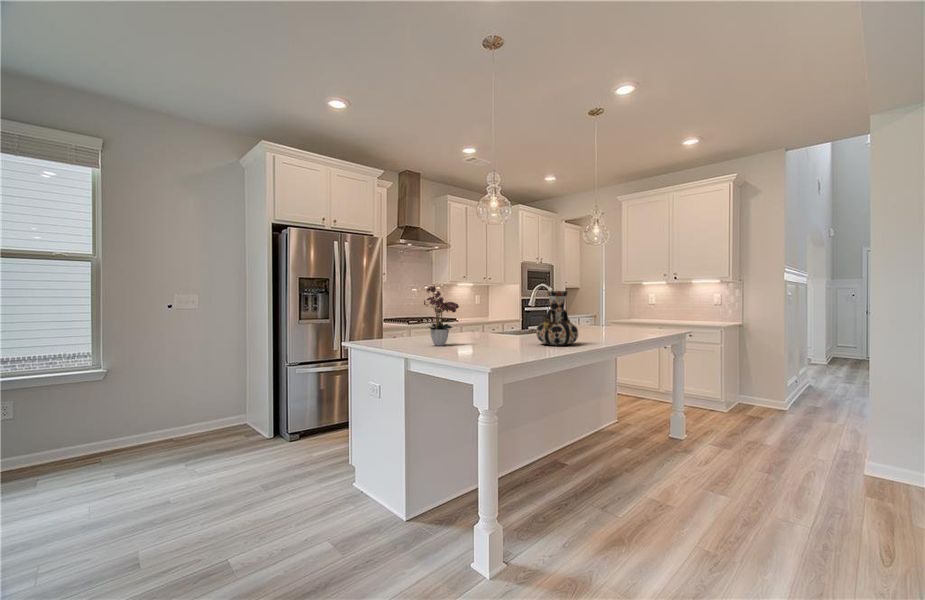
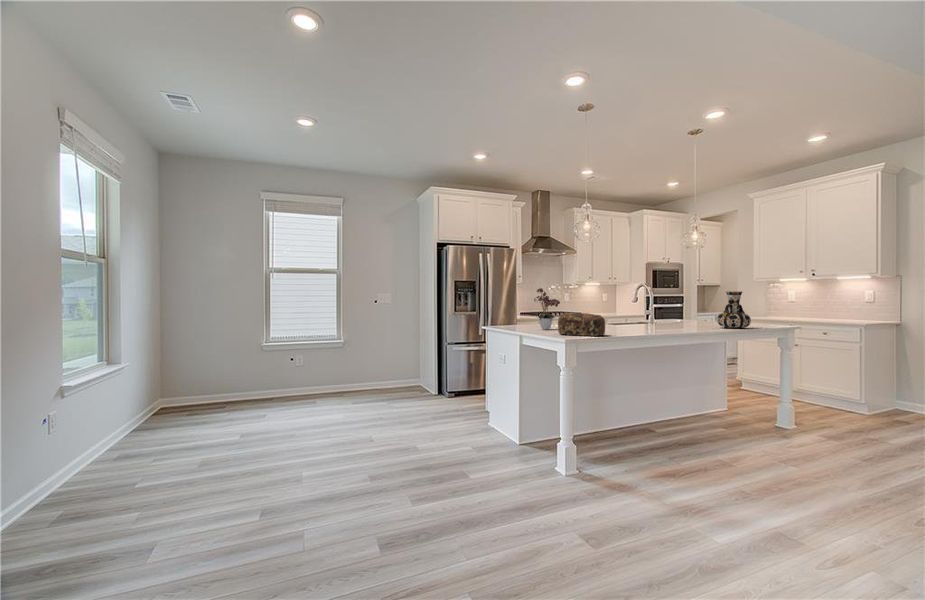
vase: present [536,291,578,346] -> present [717,291,751,329]
bread loaf: none [471,322,536,357] -> present [558,313,605,336]

